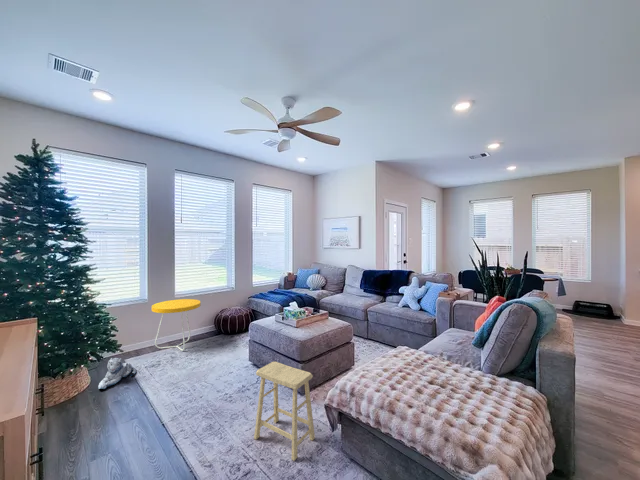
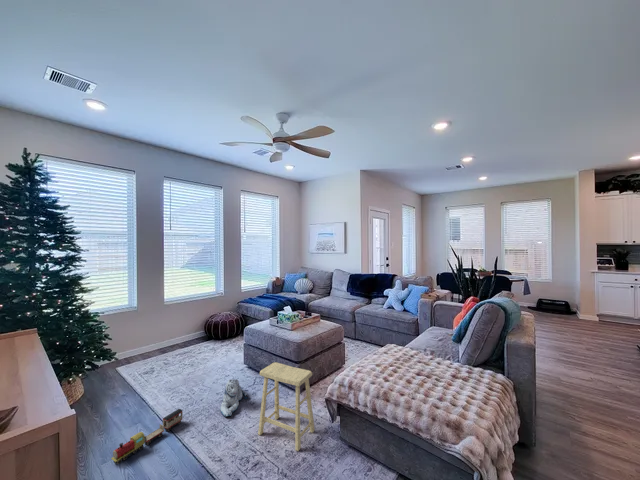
side table: present [152,299,201,351] -> none [141,306,191,357]
plush toy: present [98,358,136,389] -> present [220,379,248,417]
toy train: none [100,406,179,462] -> present [111,409,183,464]

